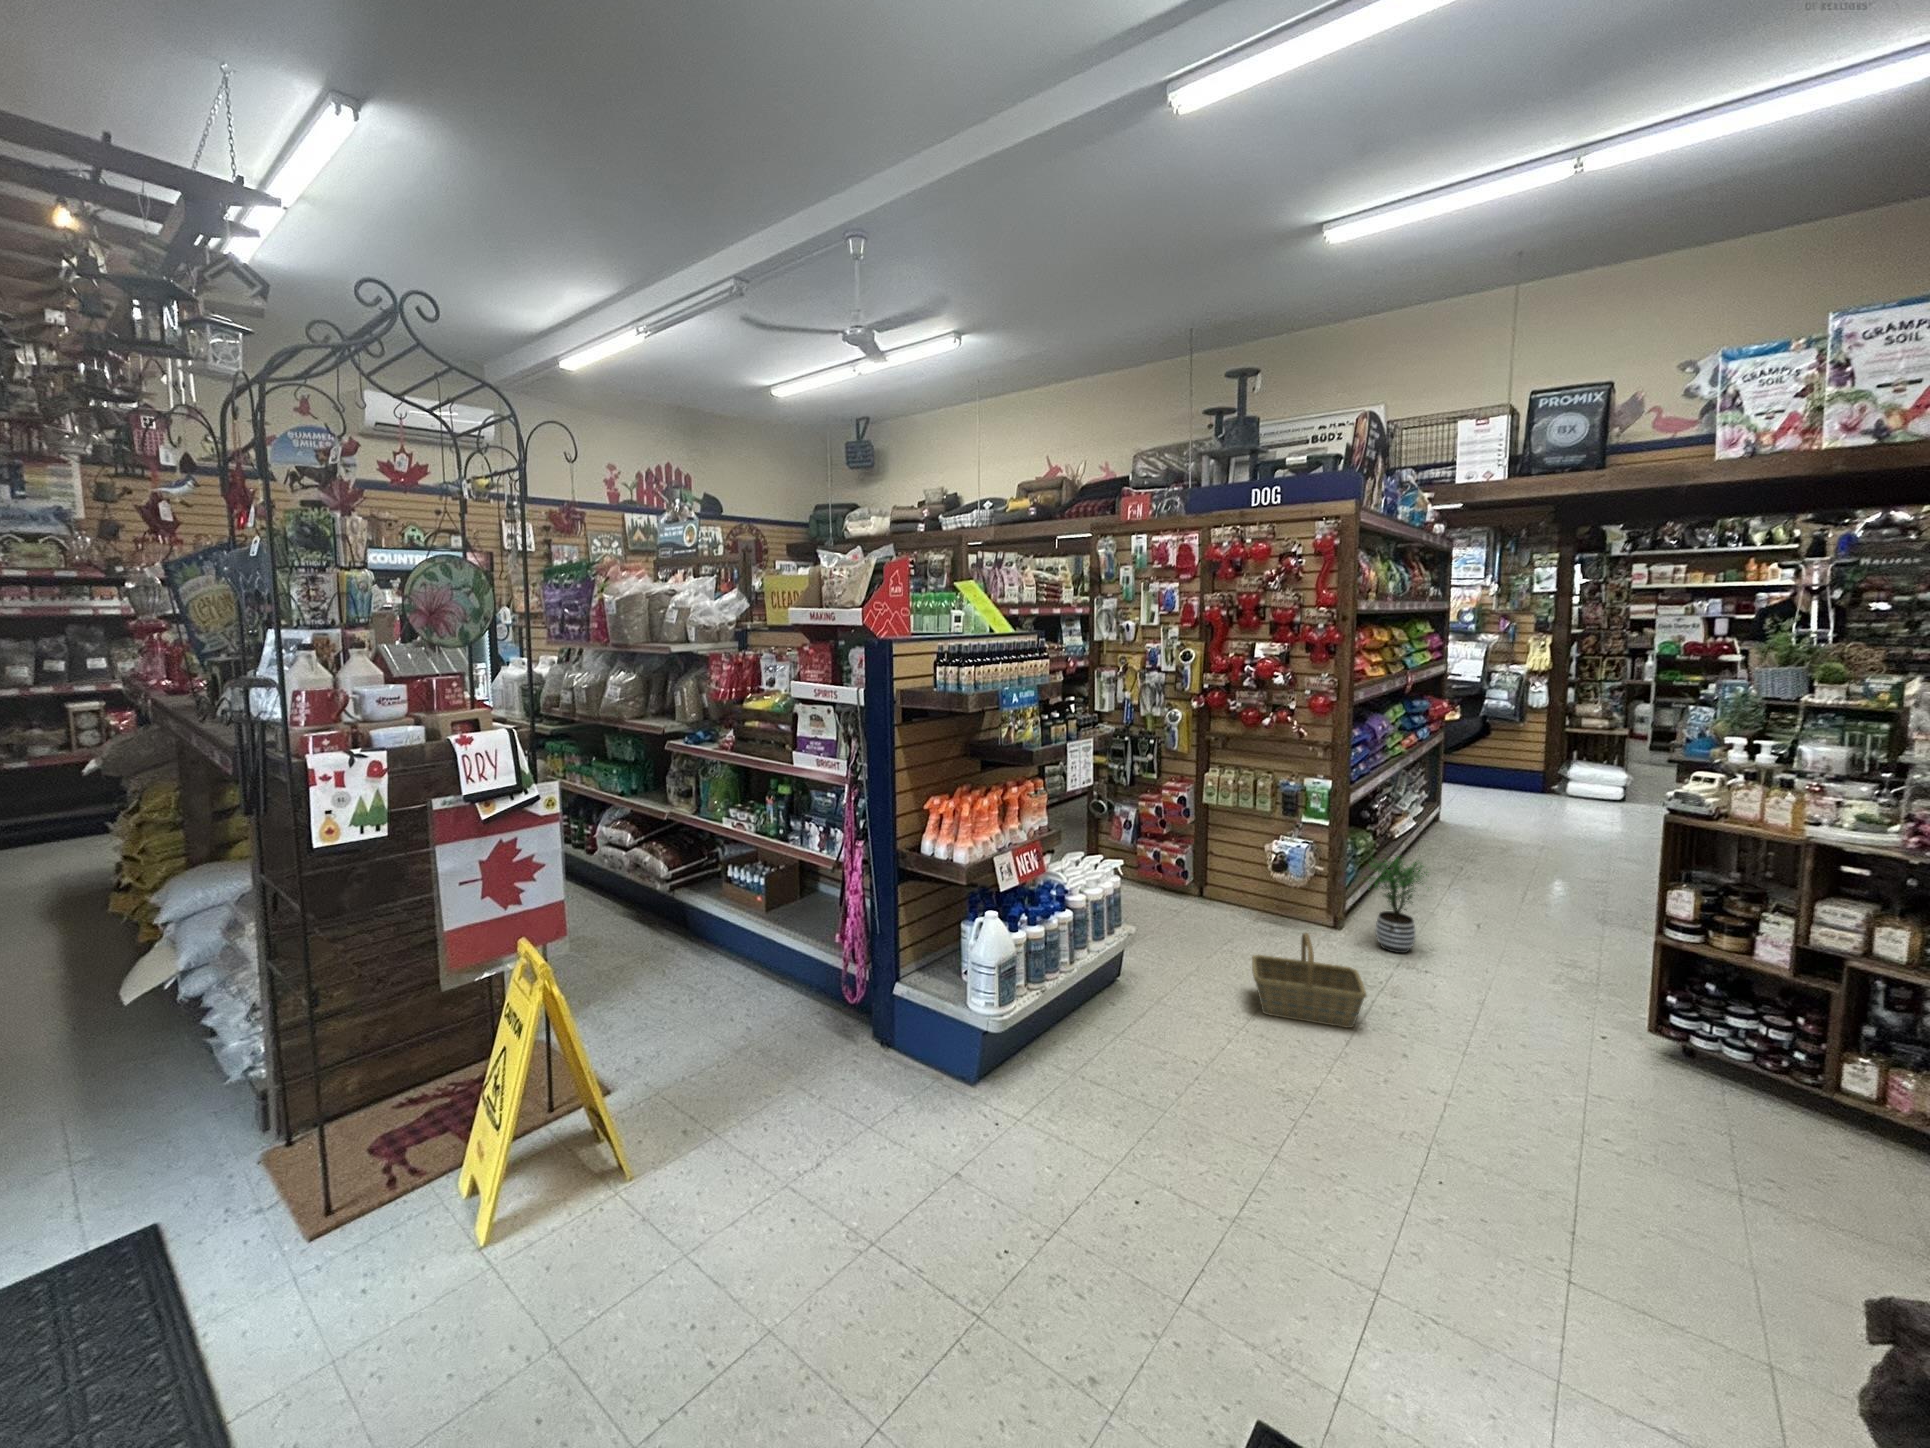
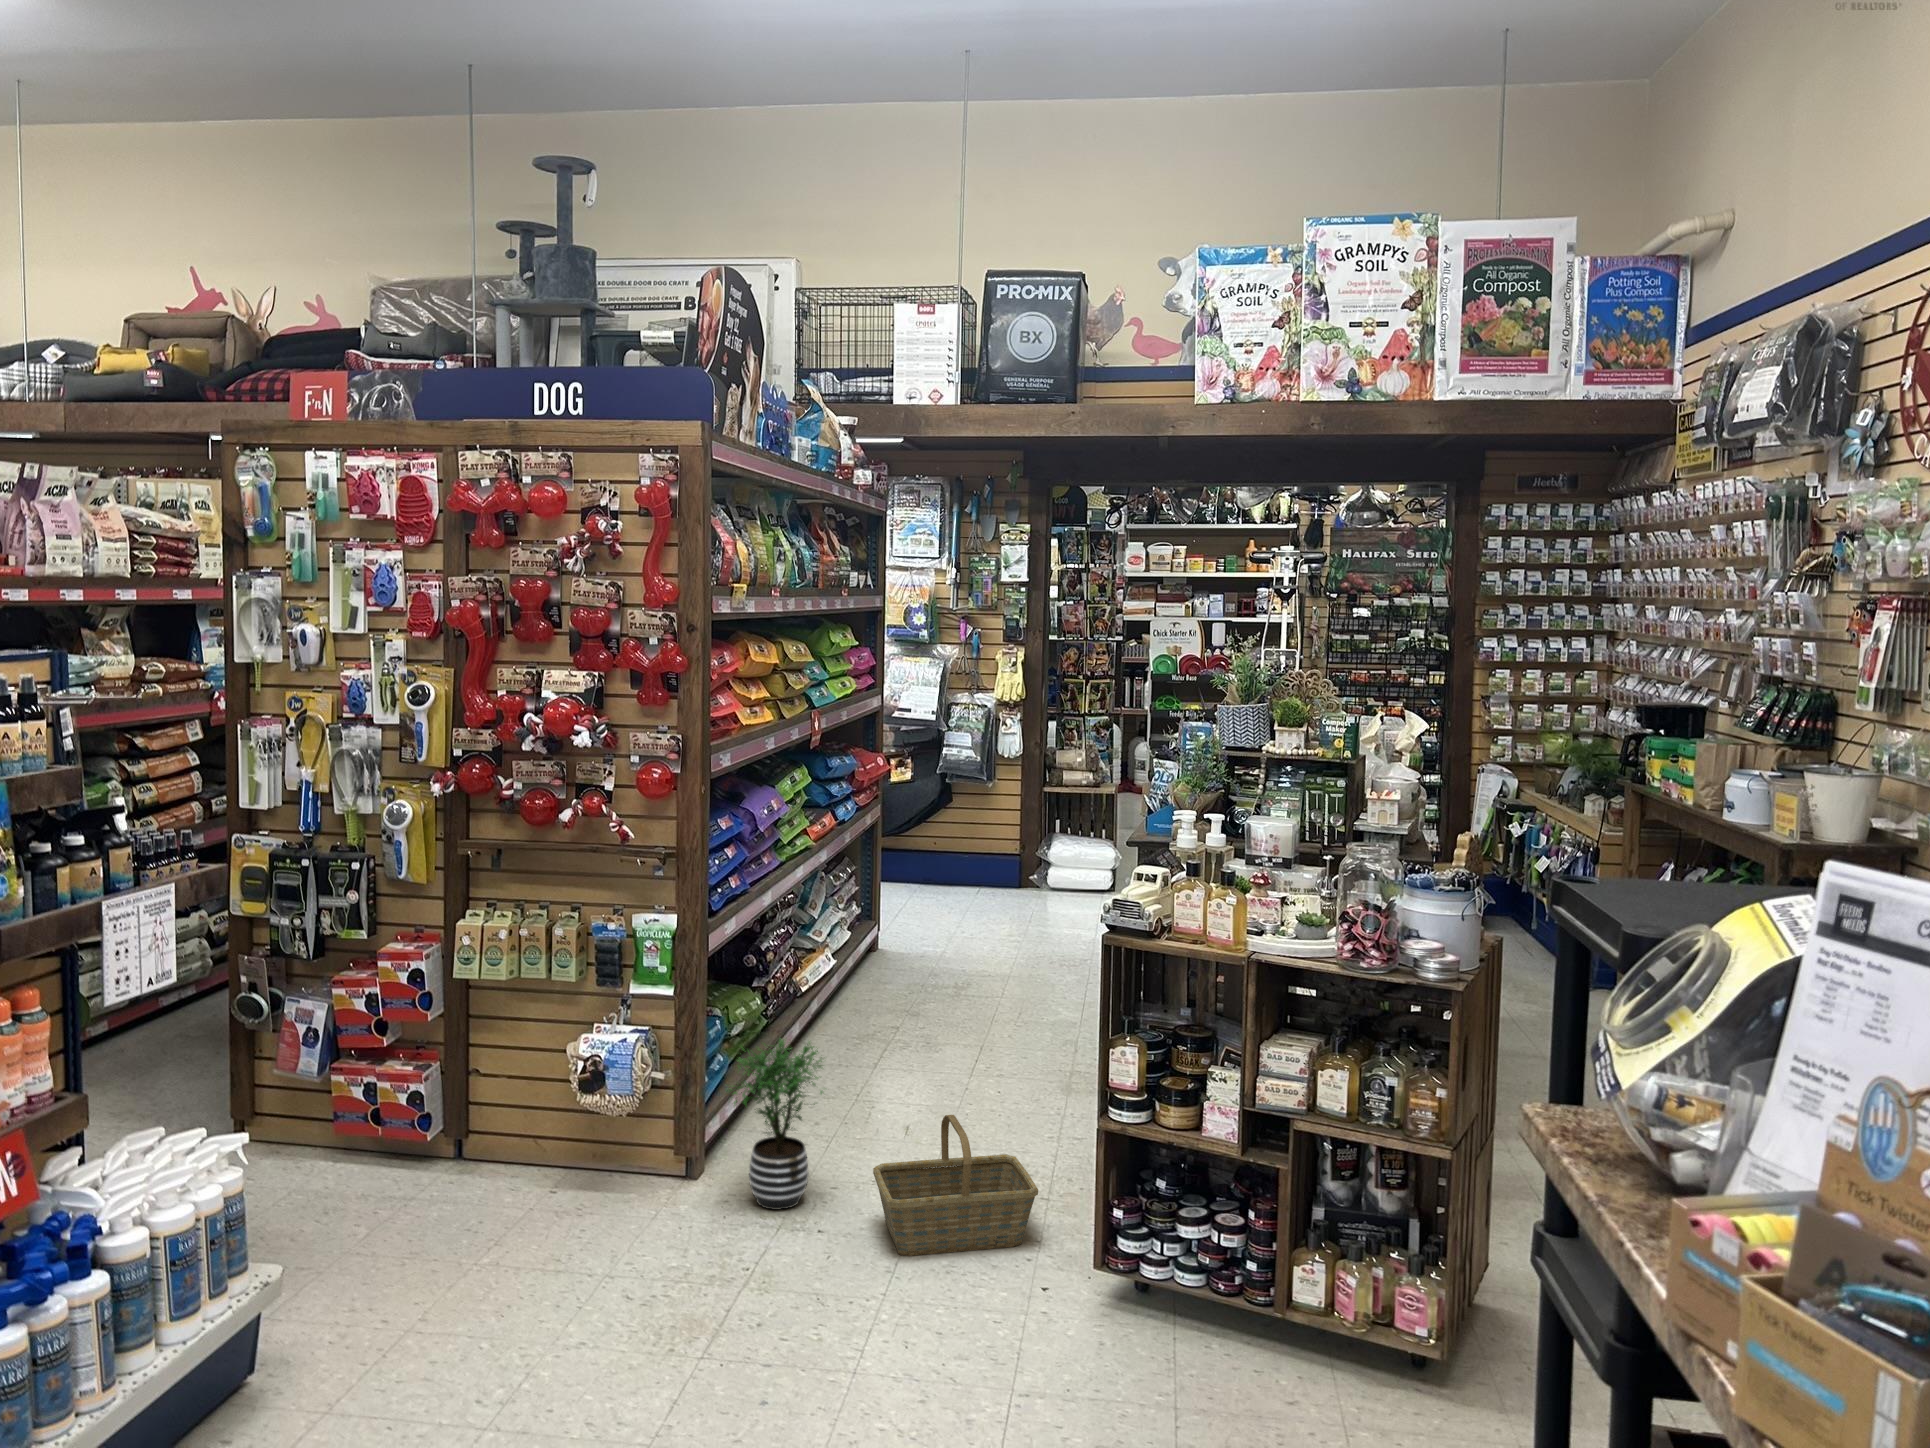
basket: present [1252,933,1366,1028] -> present [873,1115,1038,1256]

